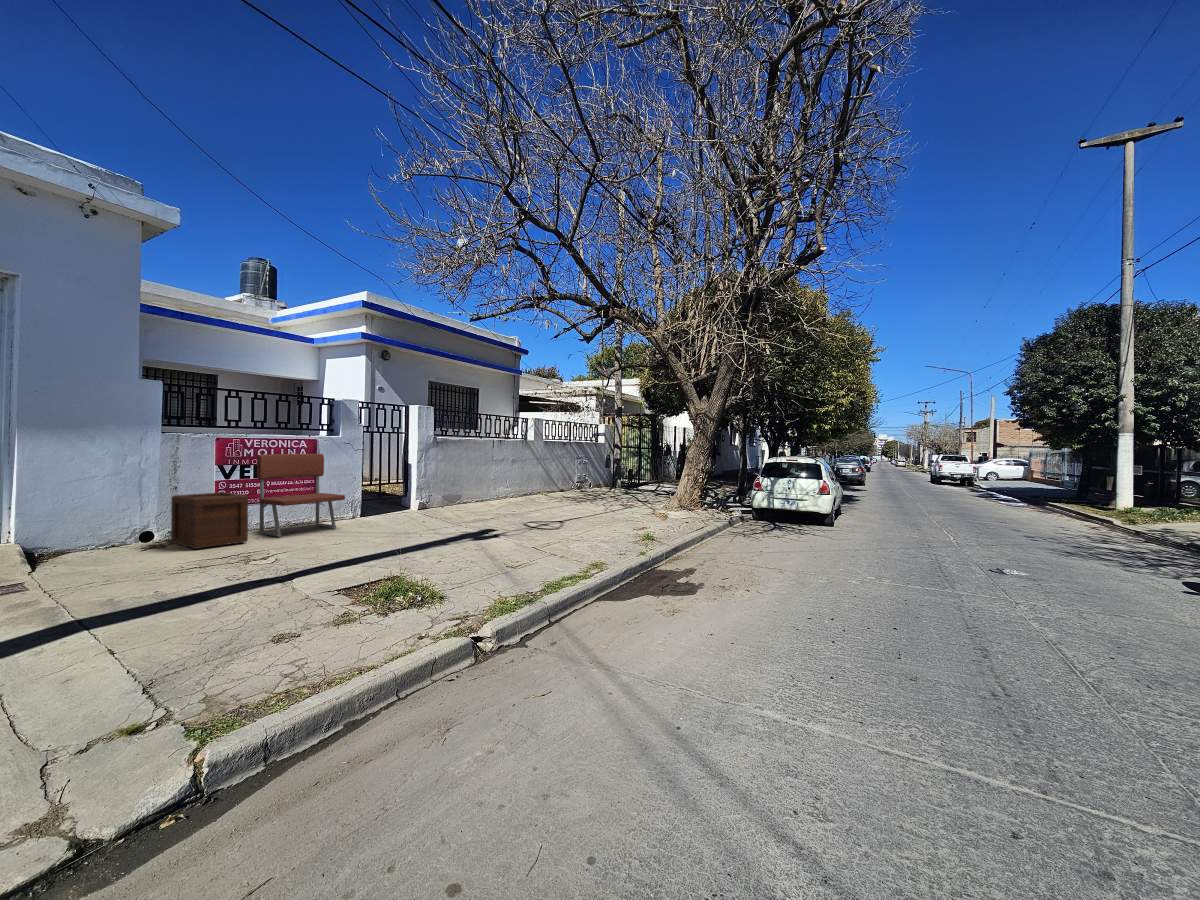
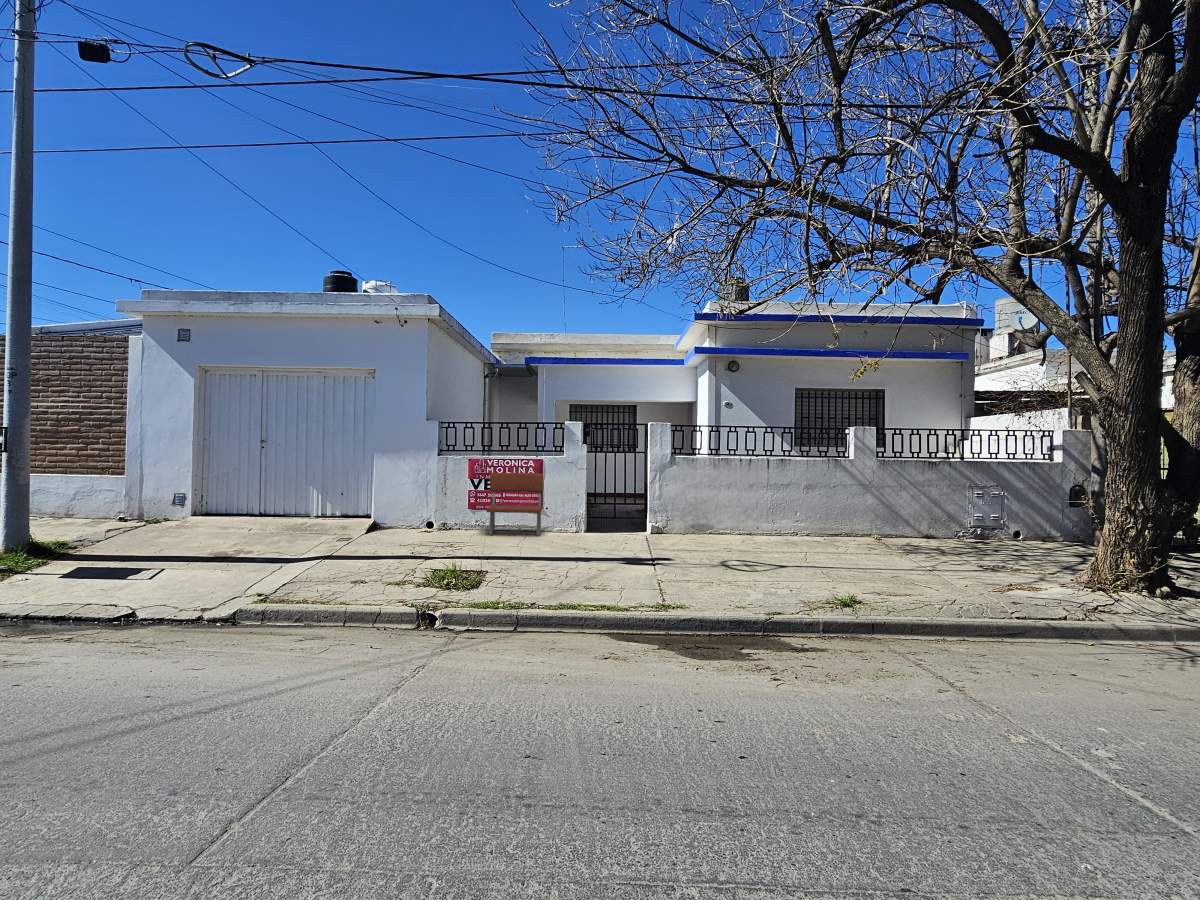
wooden crate: present [171,492,248,549] -> none [431,498,472,535]

